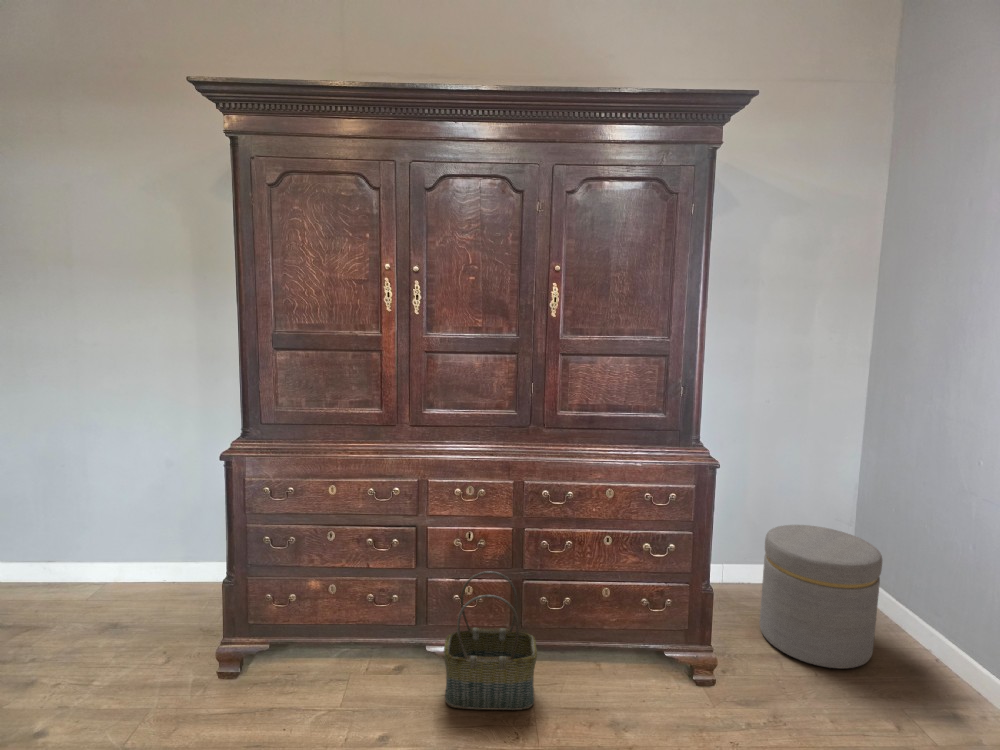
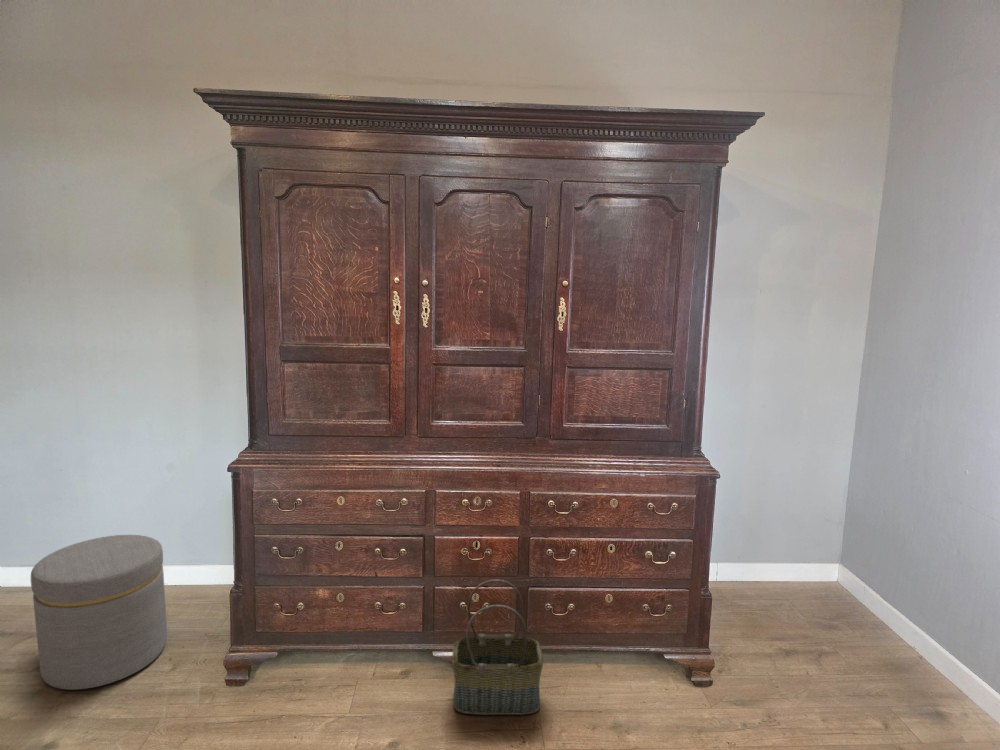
ottoman: present [760,525,882,669] -> present [31,535,167,690]

